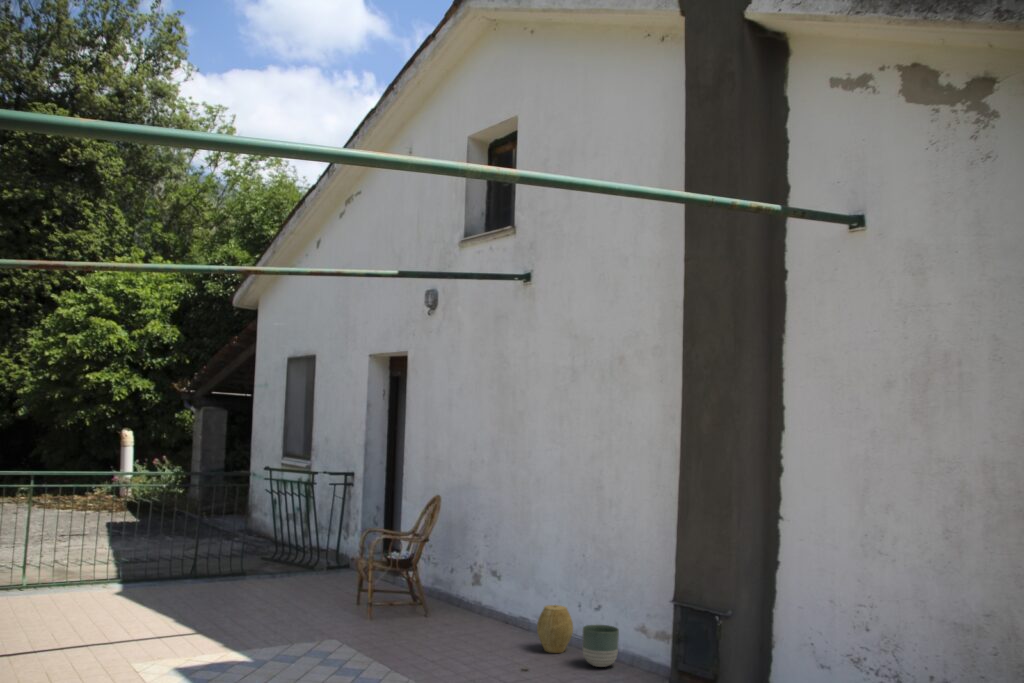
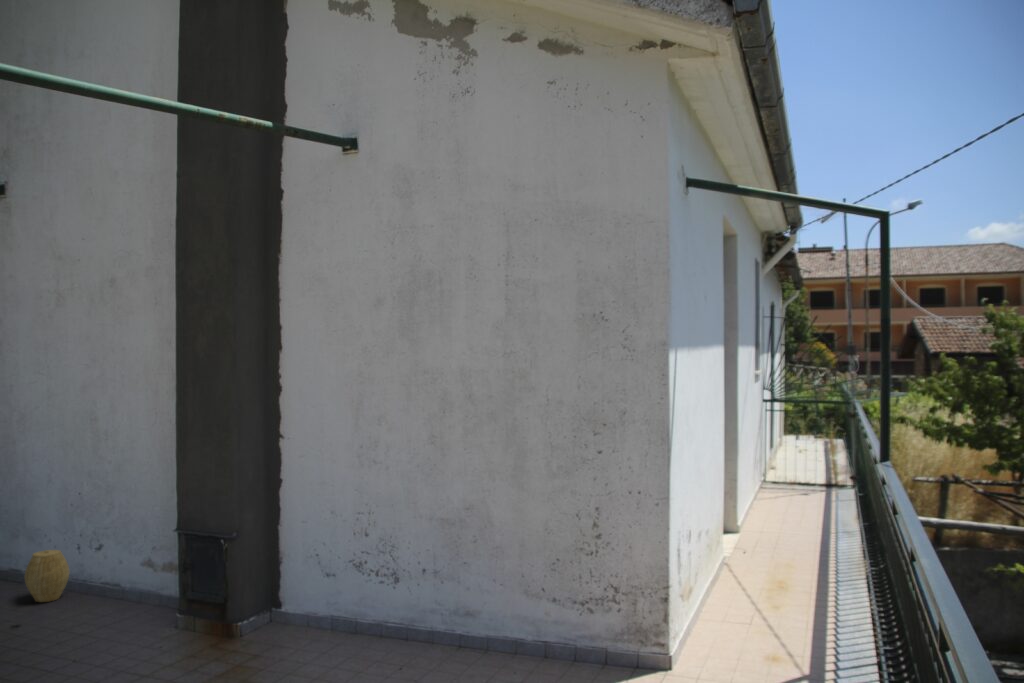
planter: present [583,625,619,667] -> none [78,564,121,609]

